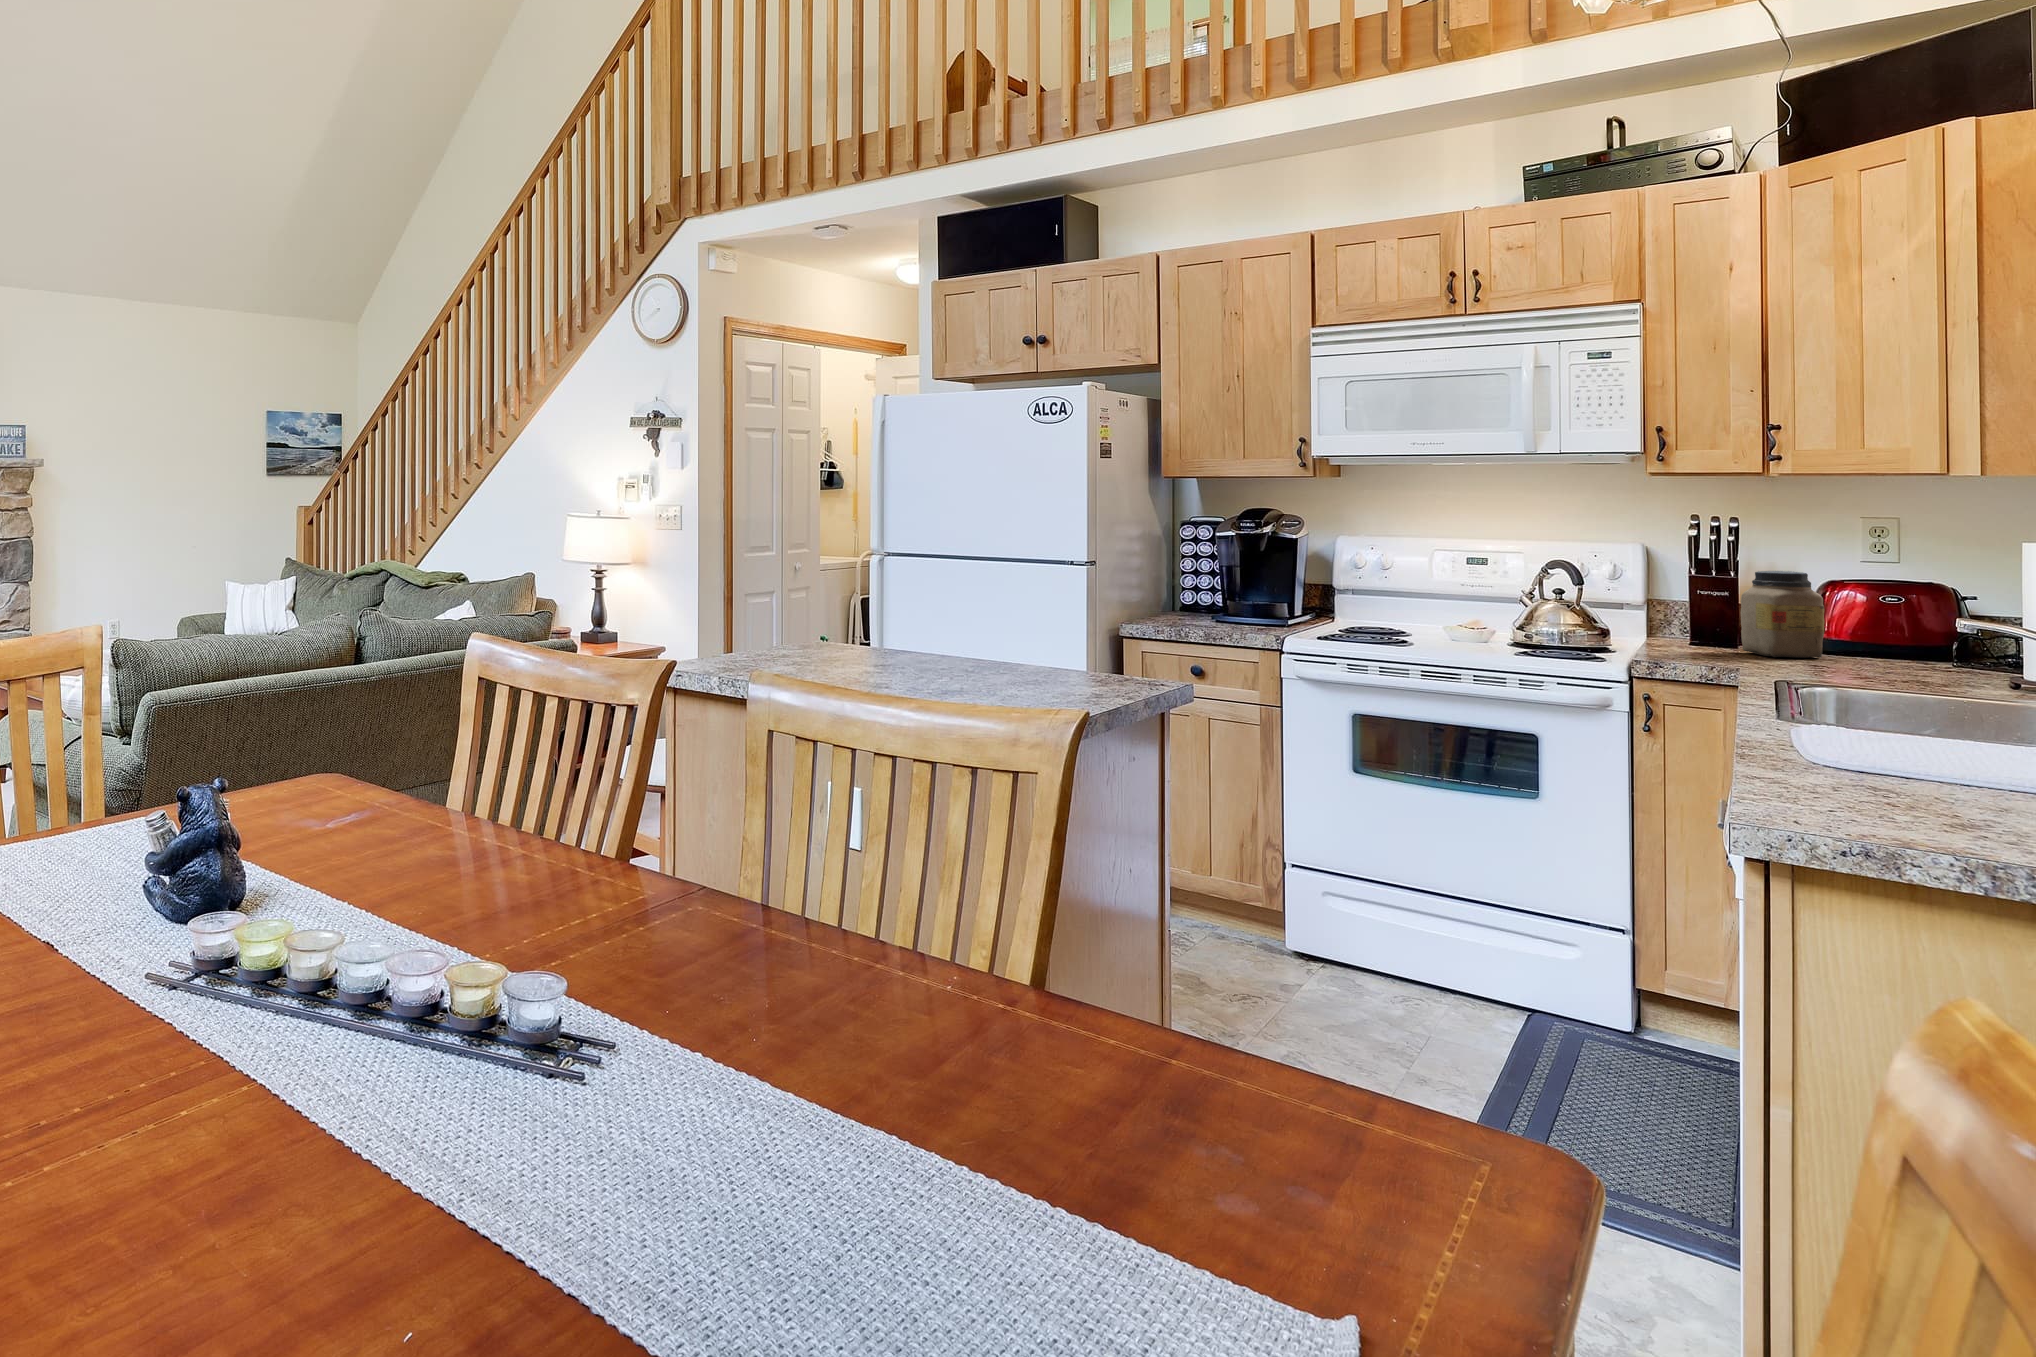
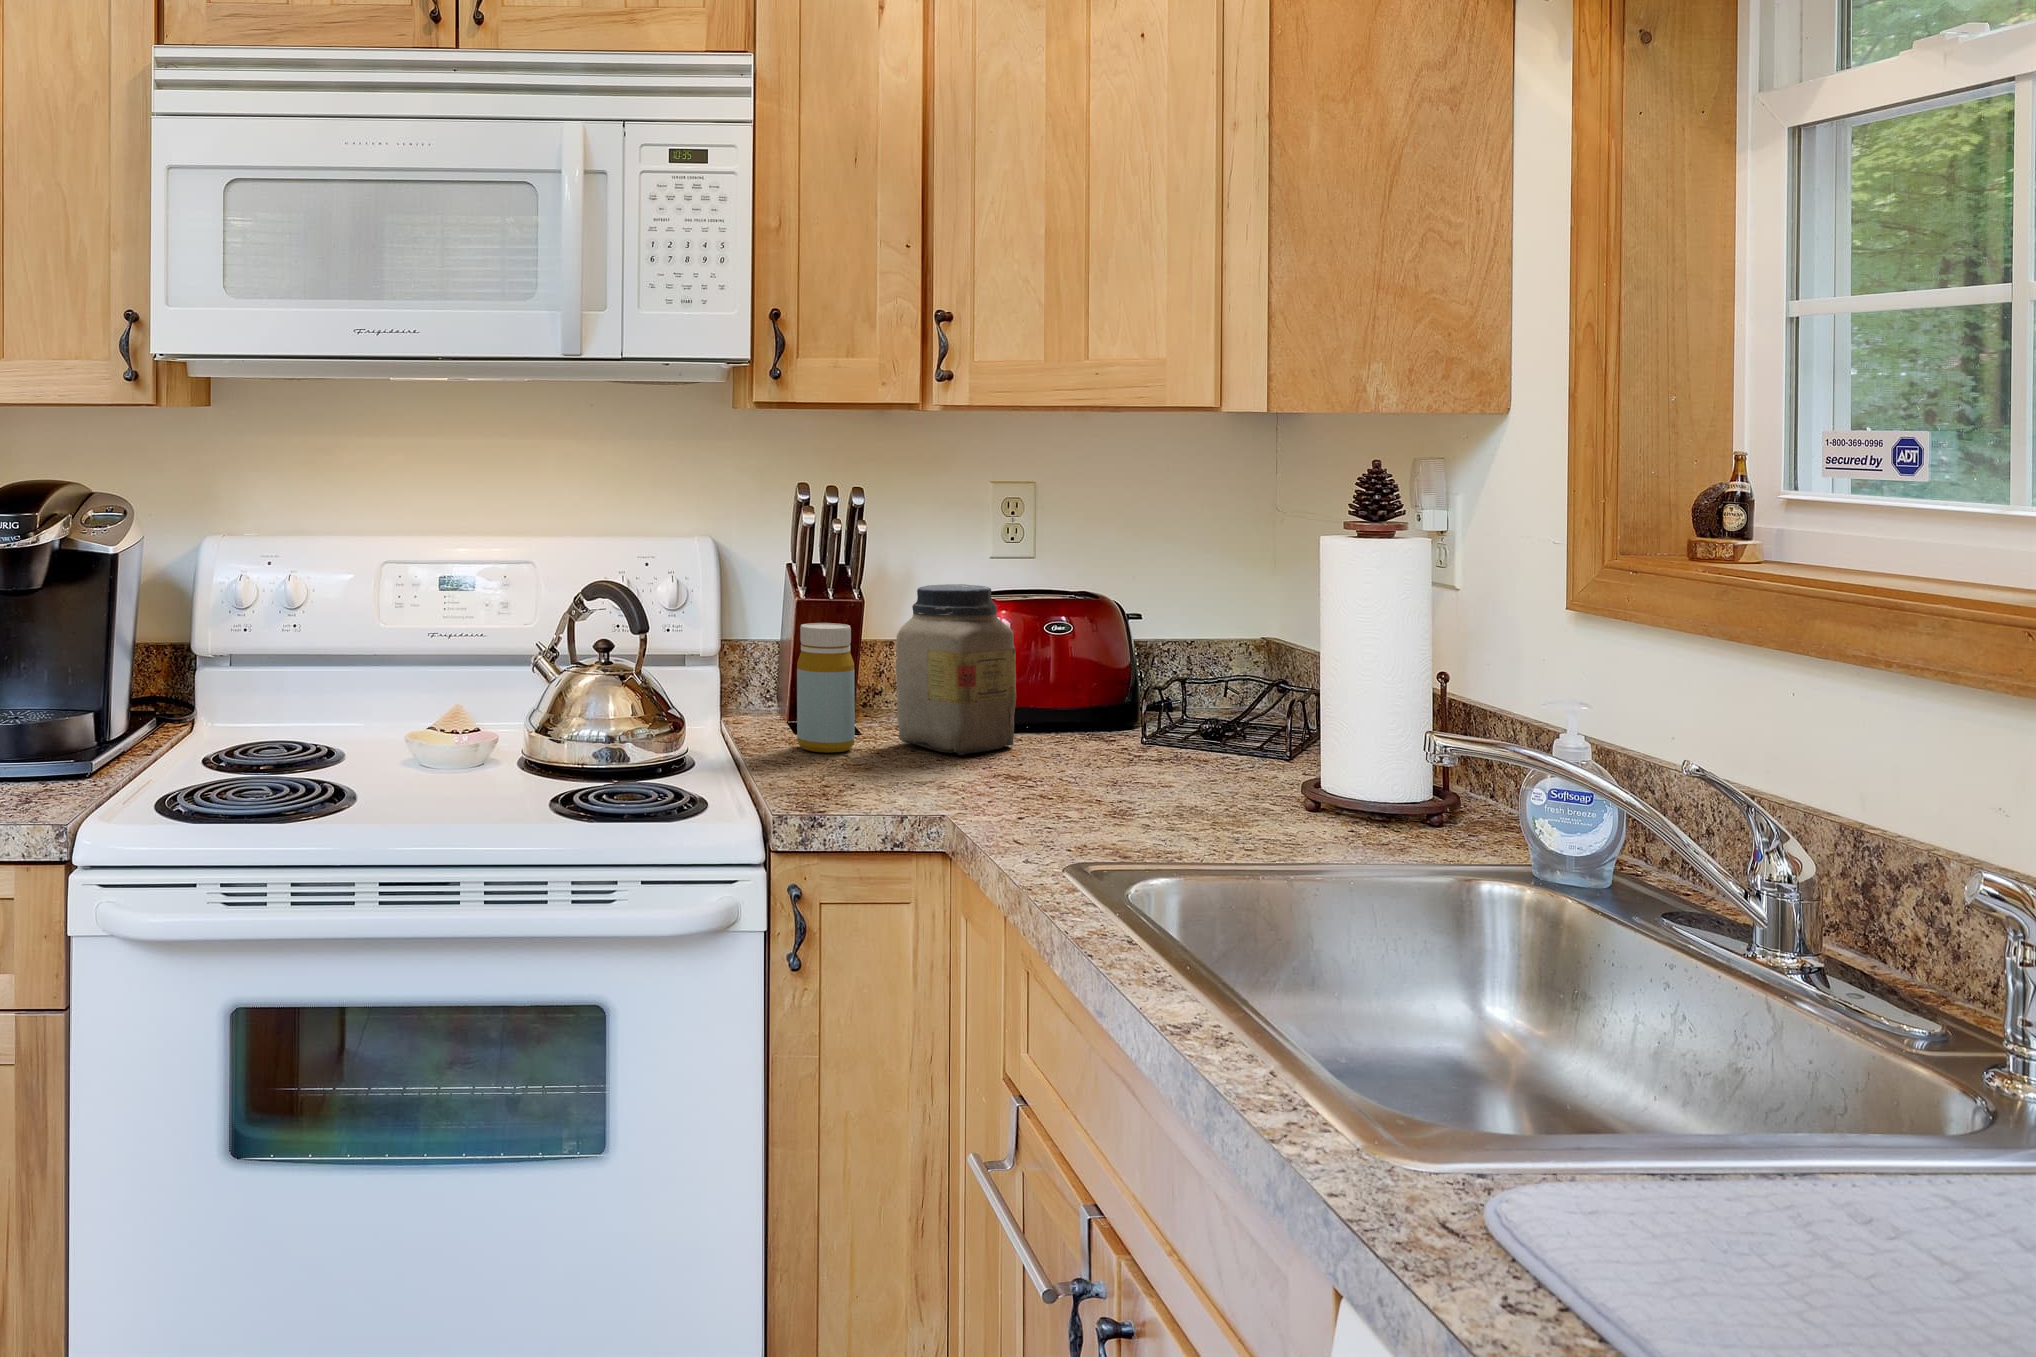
bottle: none [1672,587,1709,651] -> present [797,623,855,752]

